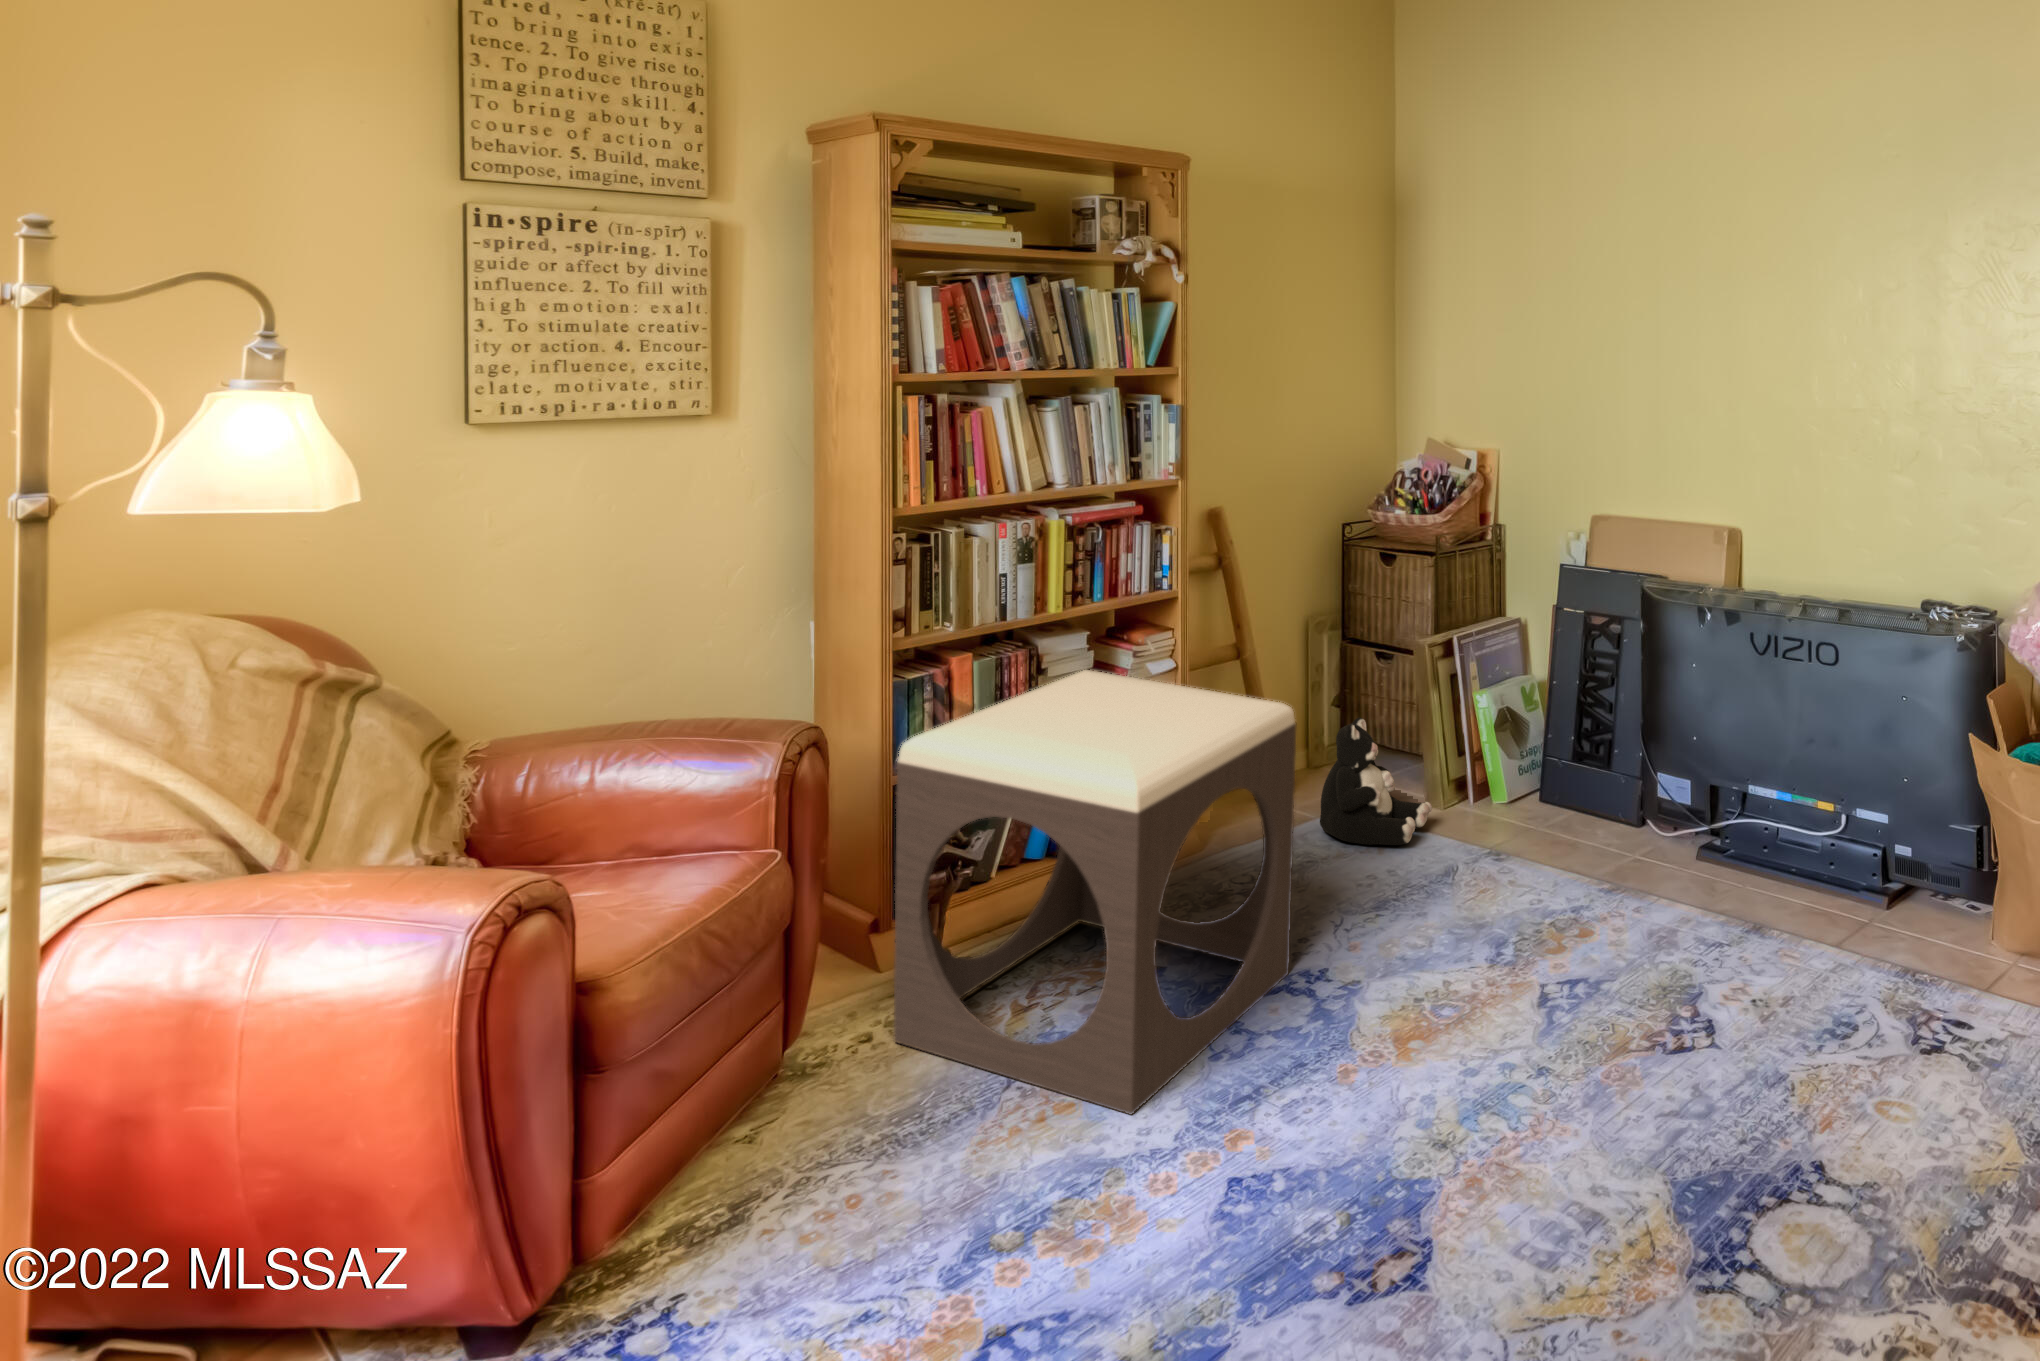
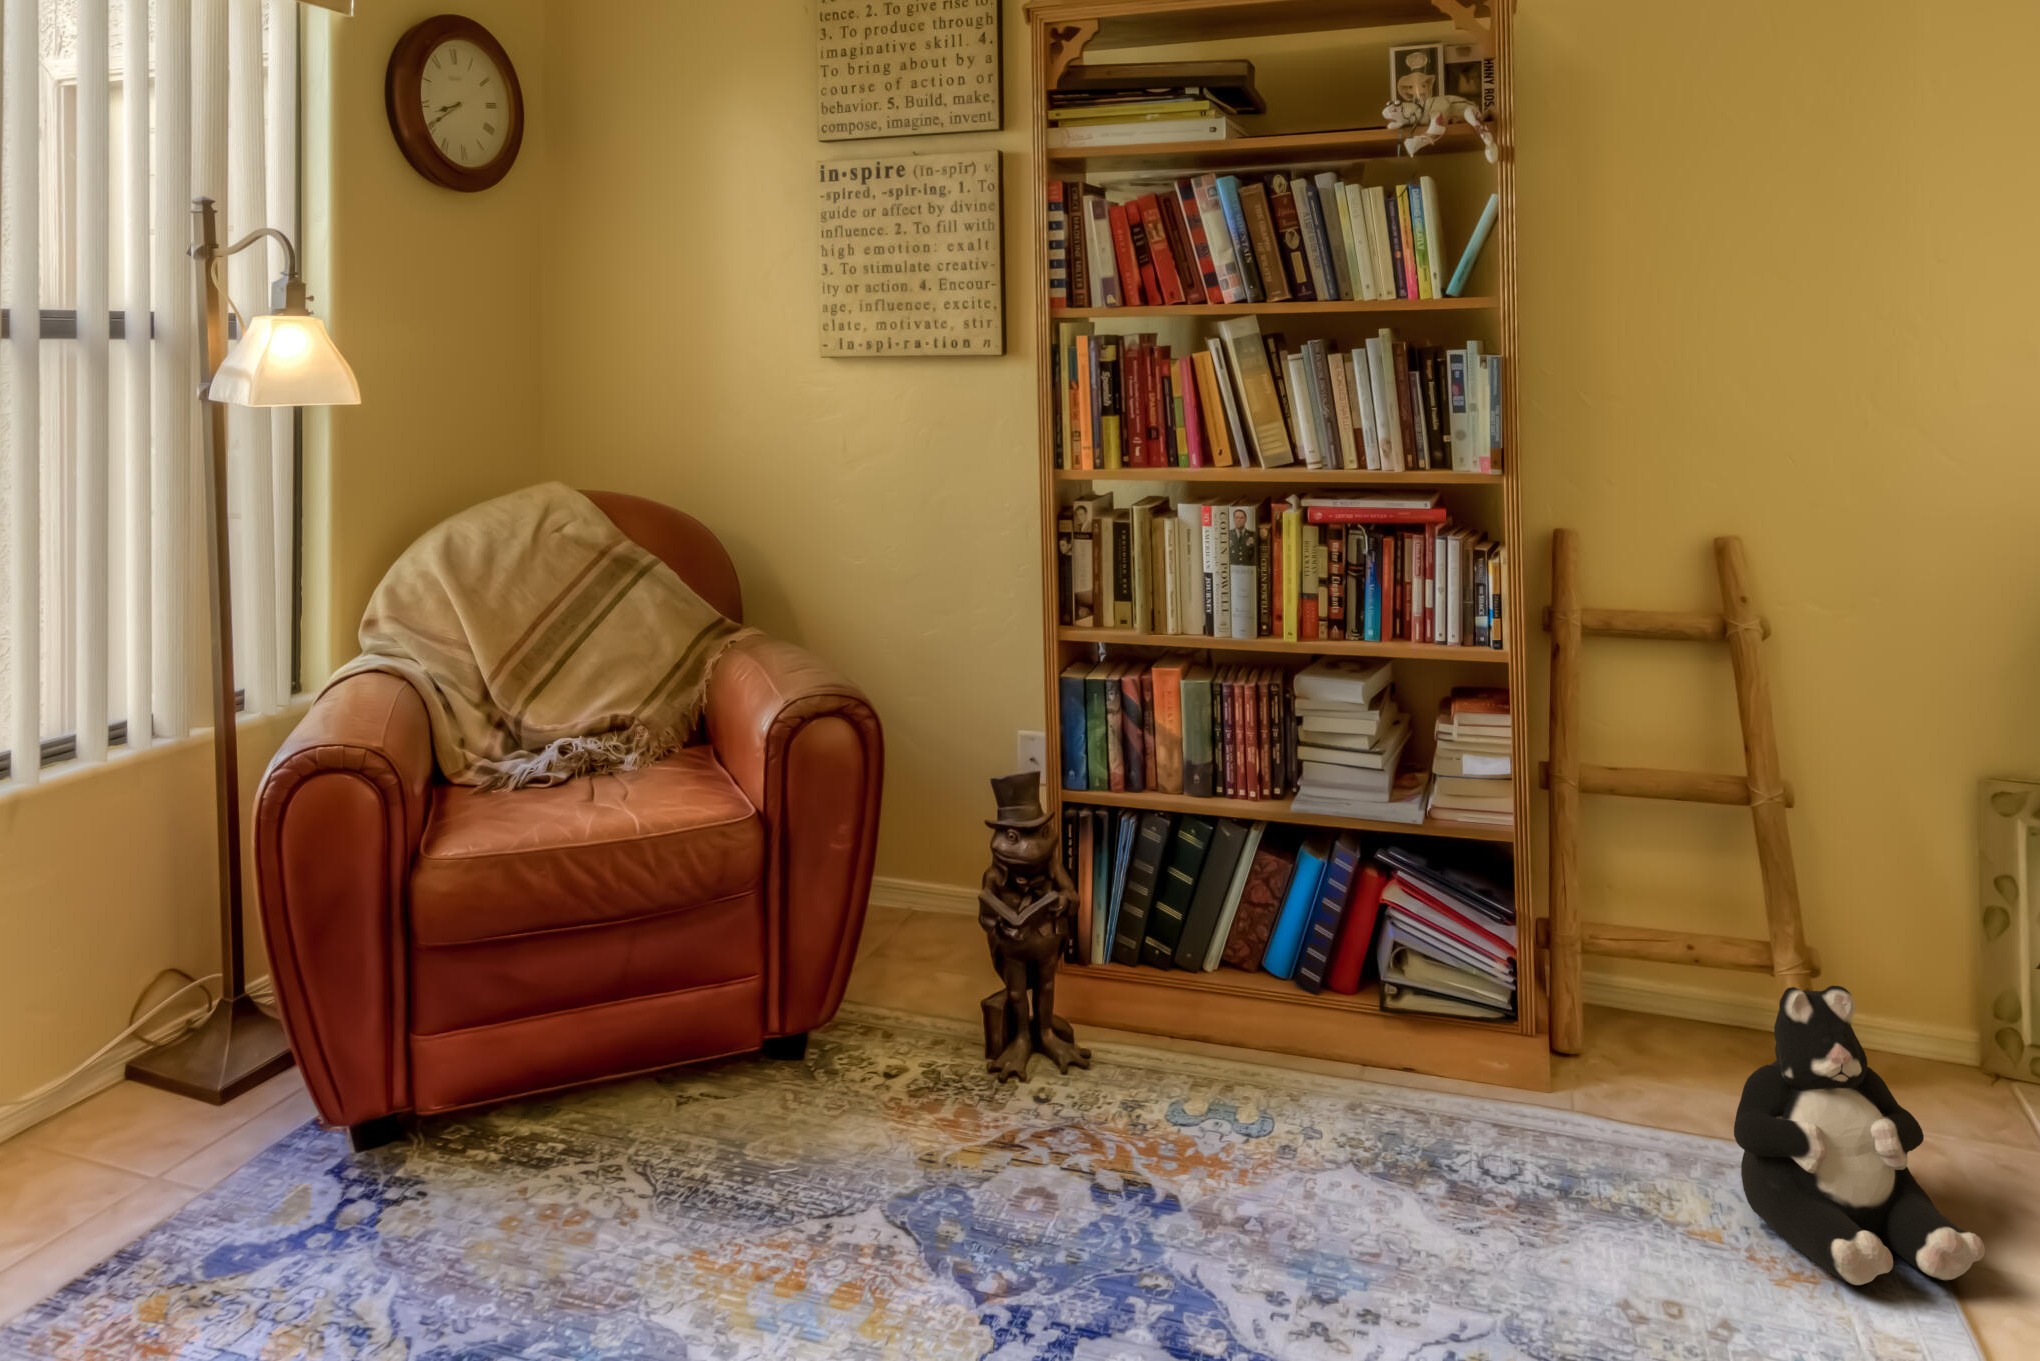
footstool: present [894,670,1296,1114] -> none [839,716,1298,1321]

